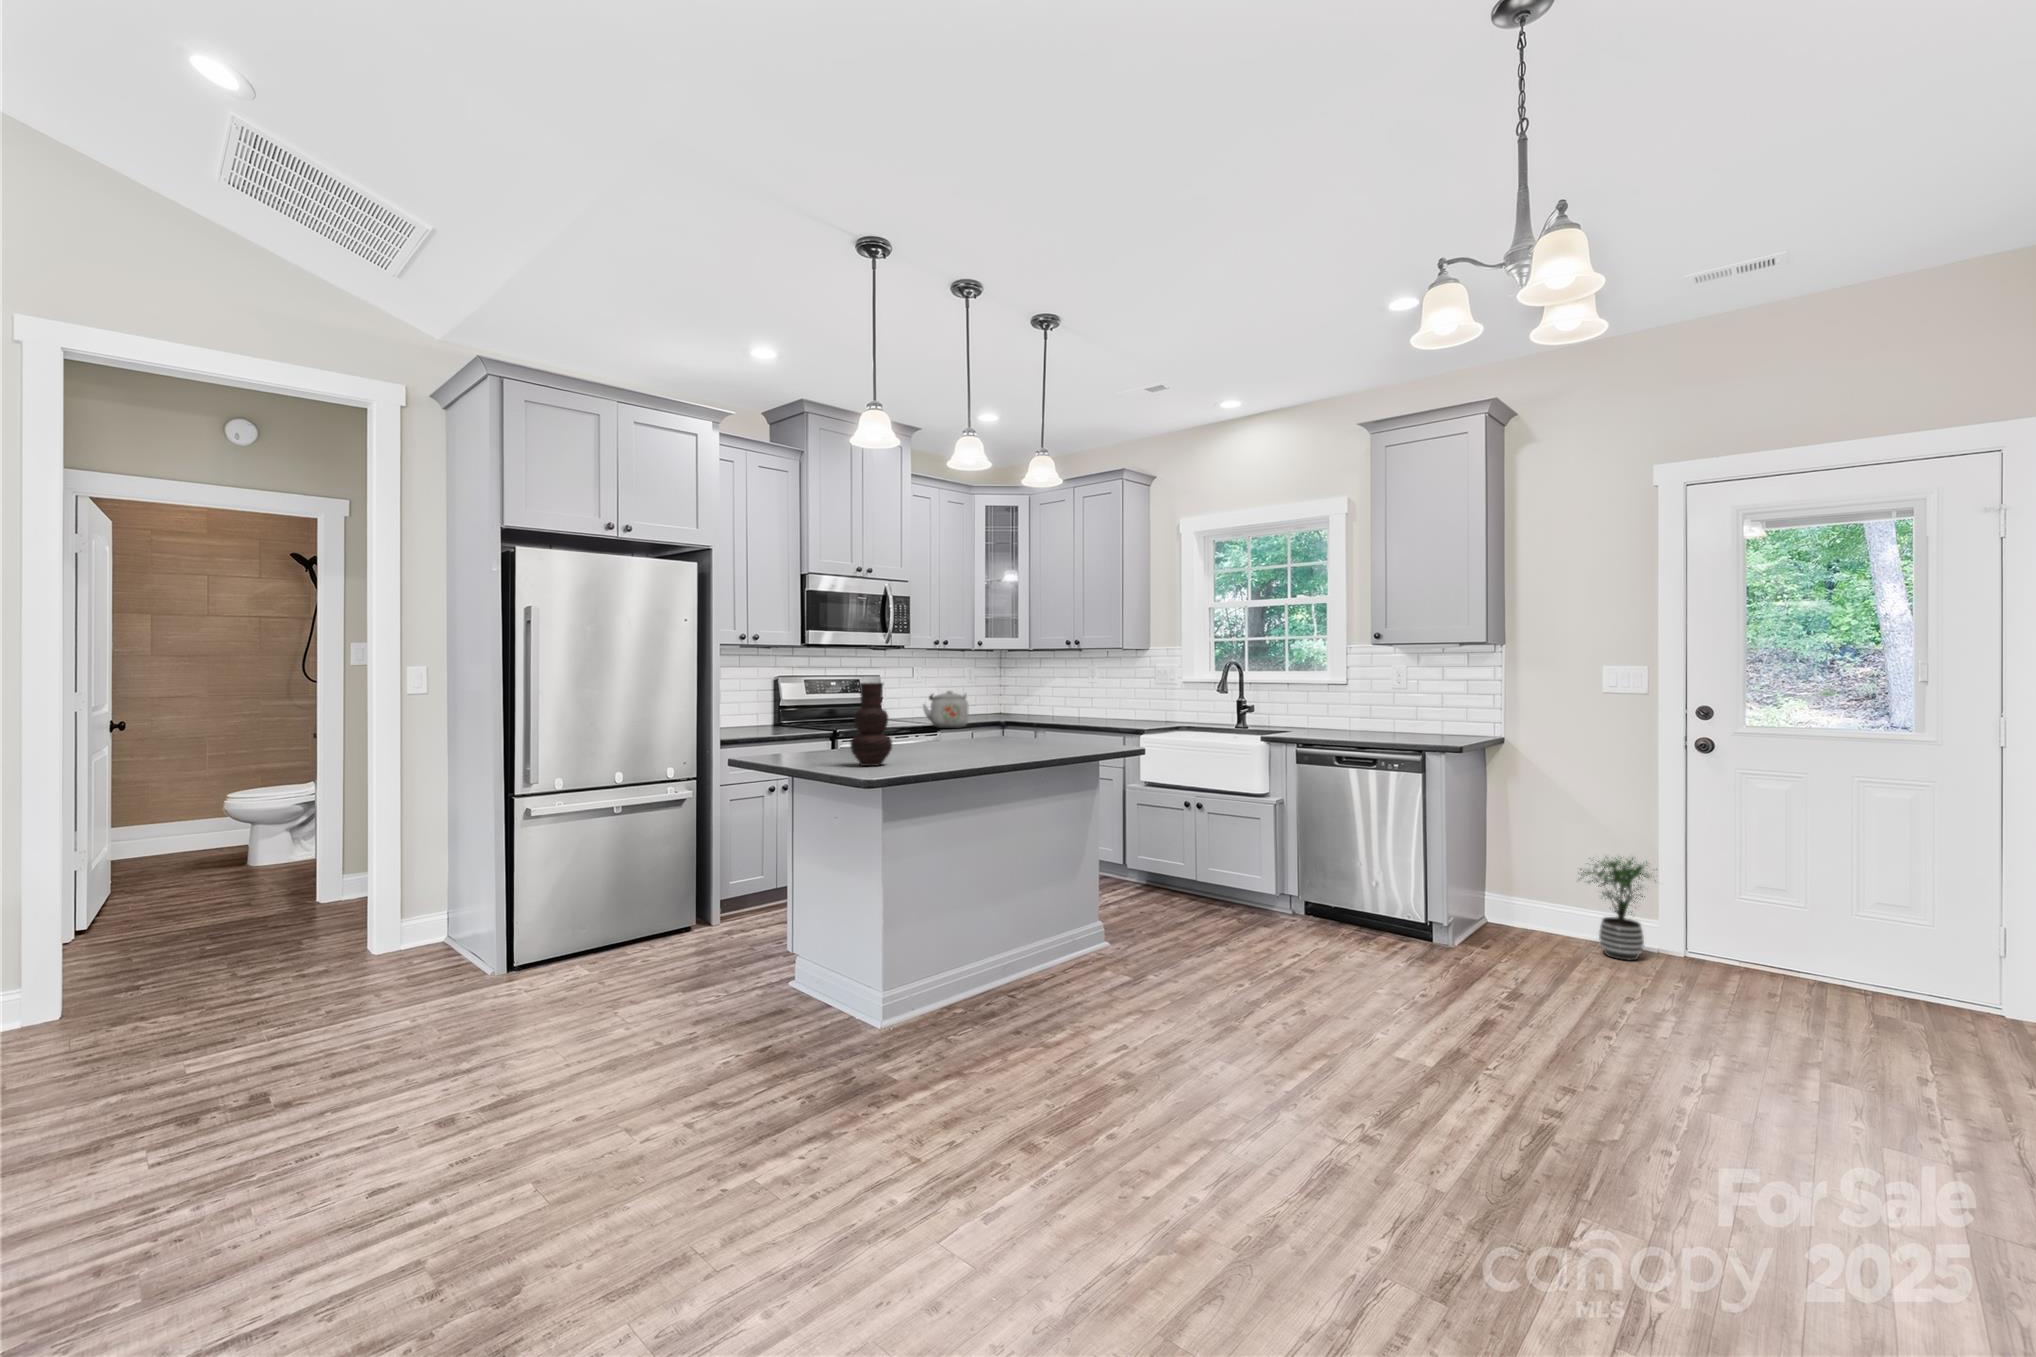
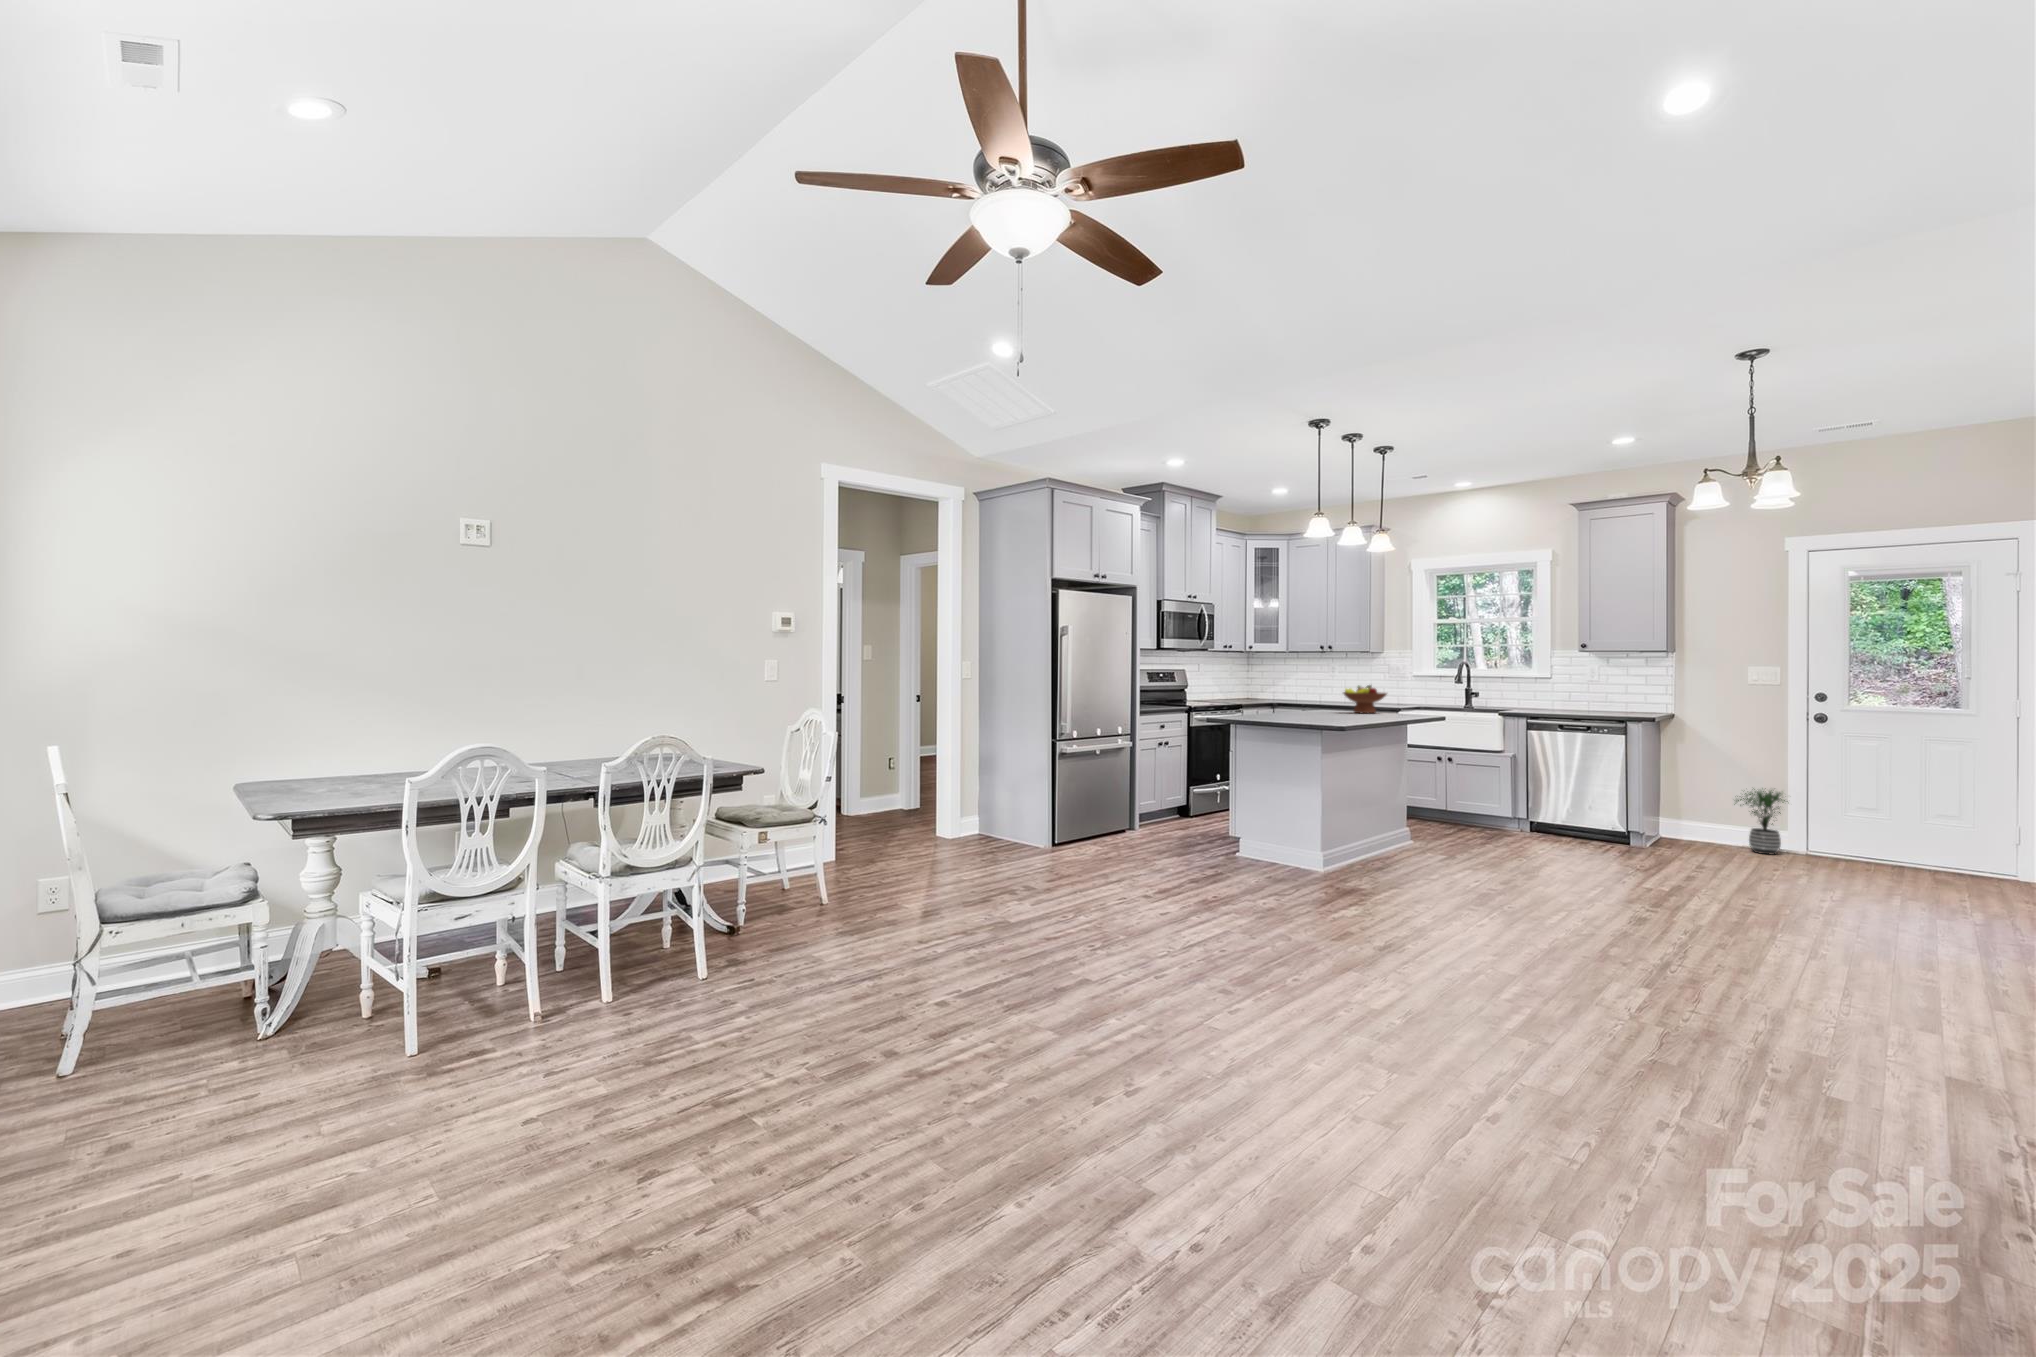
vase: present [850,683,892,766] -> none [1304,671,1331,719]
kettle: present [923,691,968,728] -> none [1219,681,1251,708]
fruit bowl: none [1012,700,1078,744] -> present [1343,685,1387,713]

